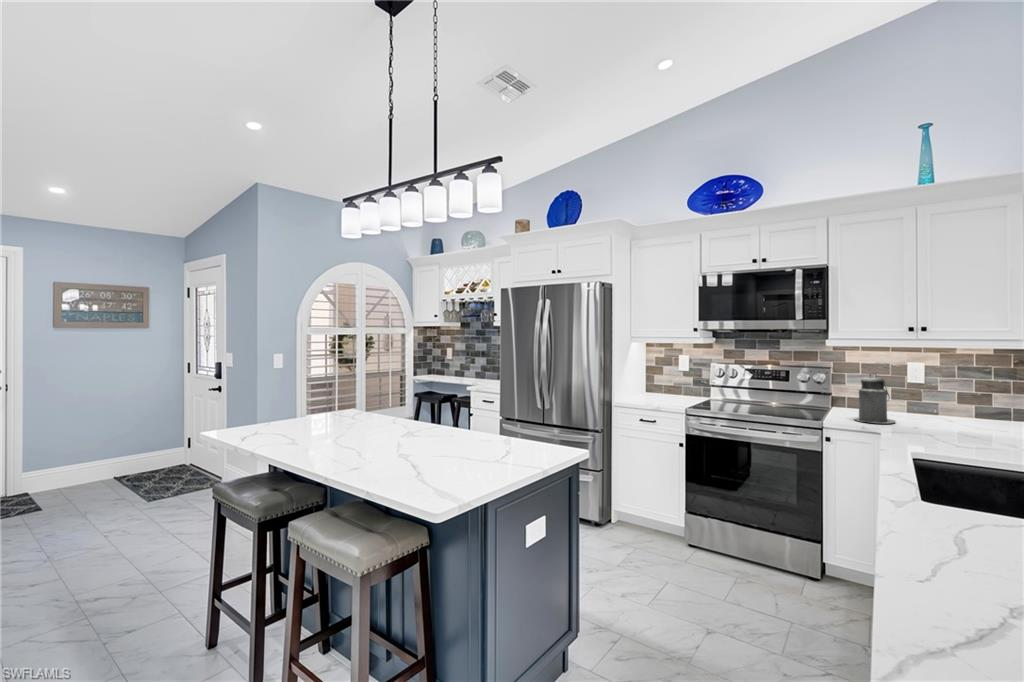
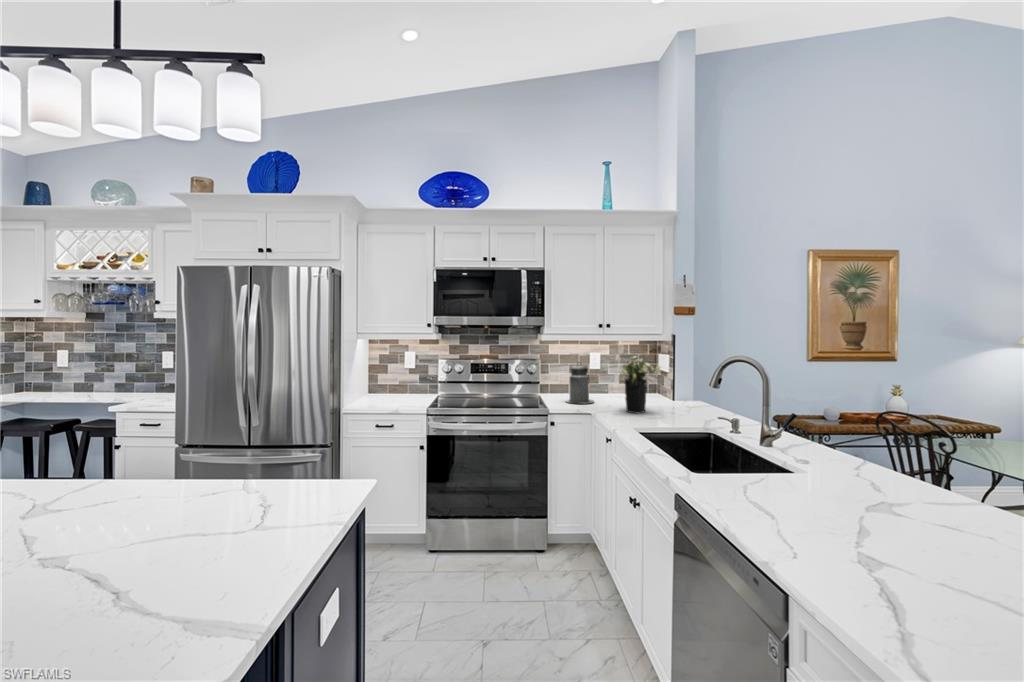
flower arrangement: none [909,367,989,443] -> present [620,356,660,414]

